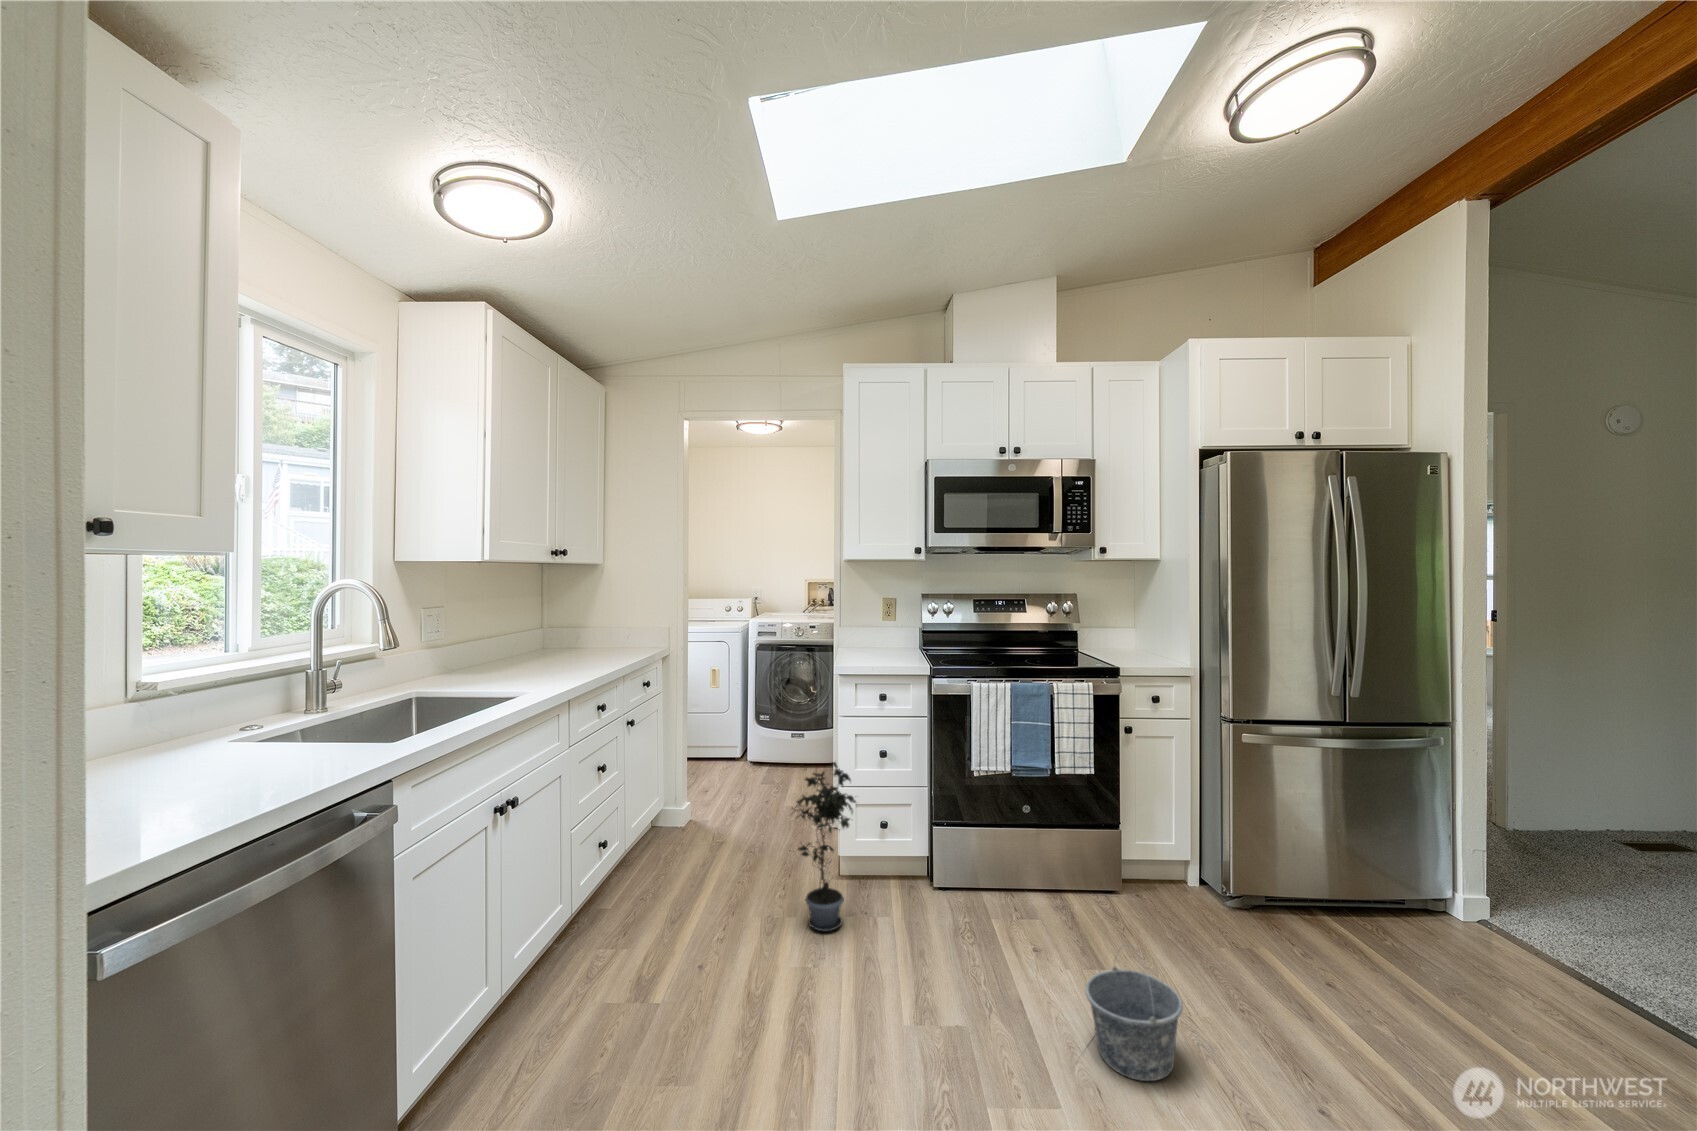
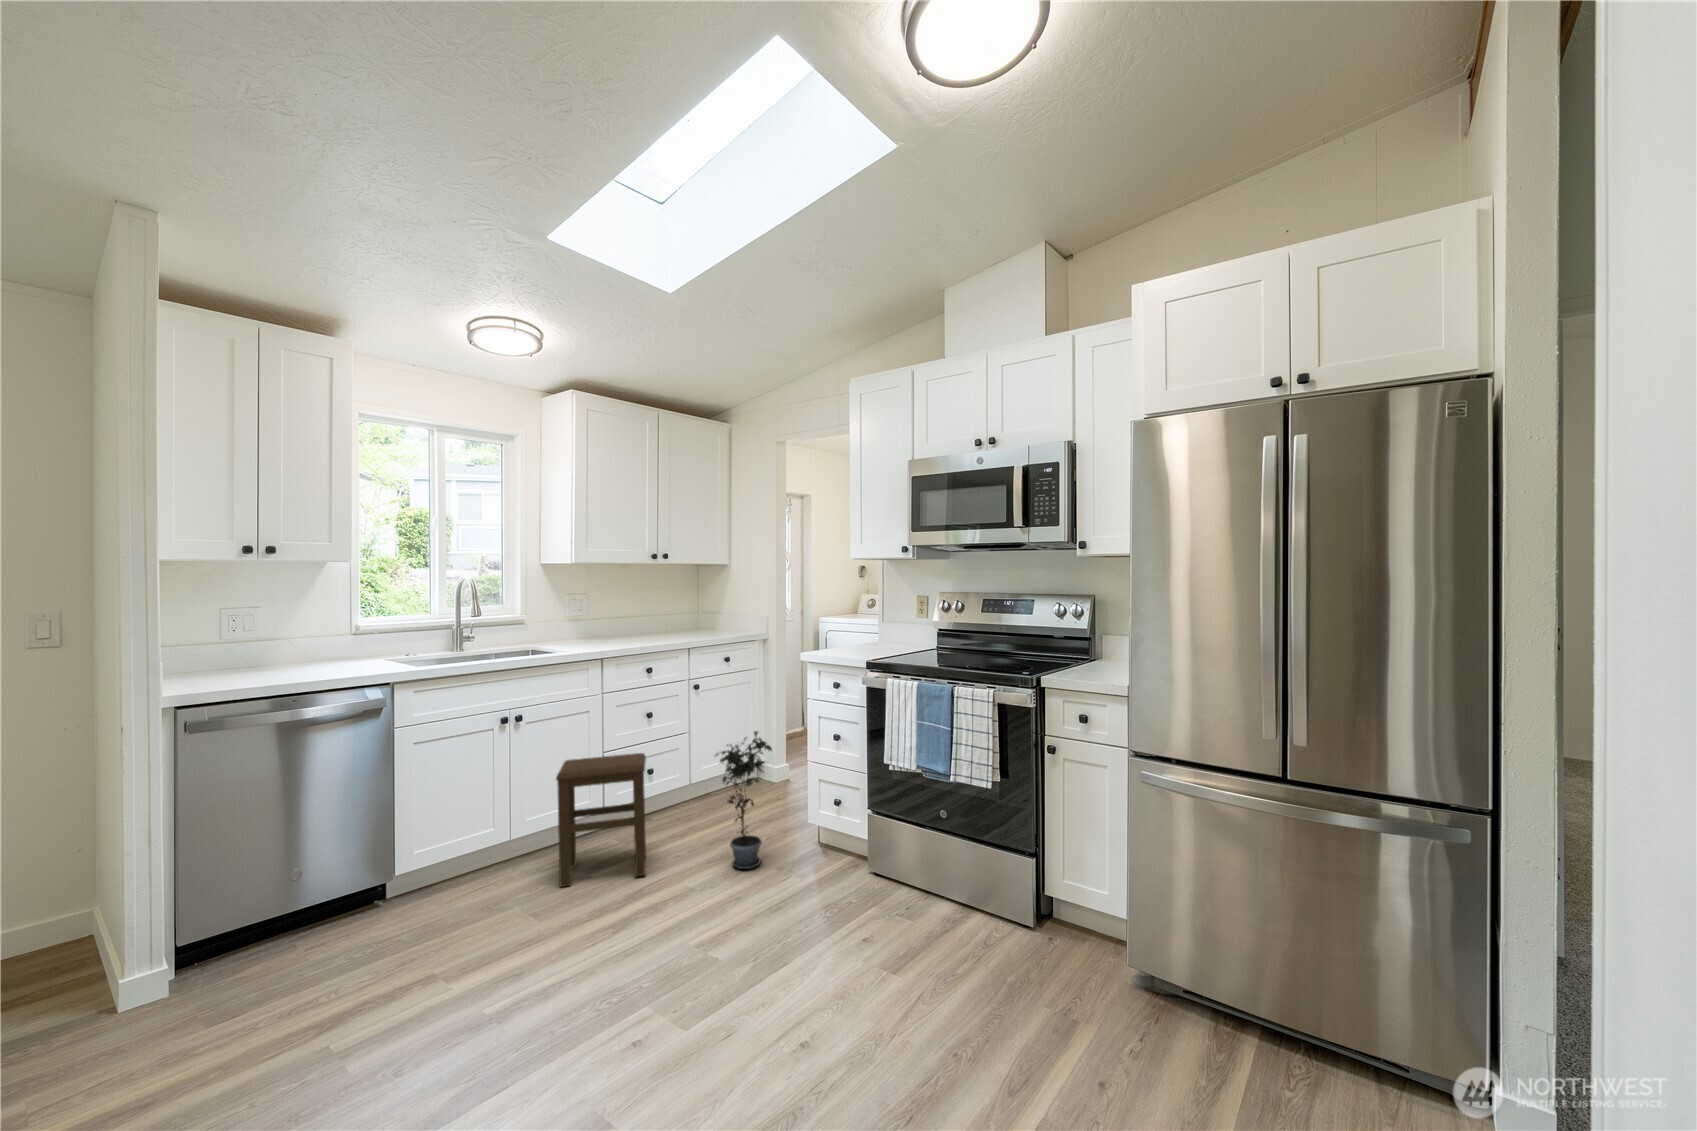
stool: none [596,821,744,1047] -> present [556,753,646,887]
bucket: present [1085,950,1183,1081] -> none [731,918,812,1041]

